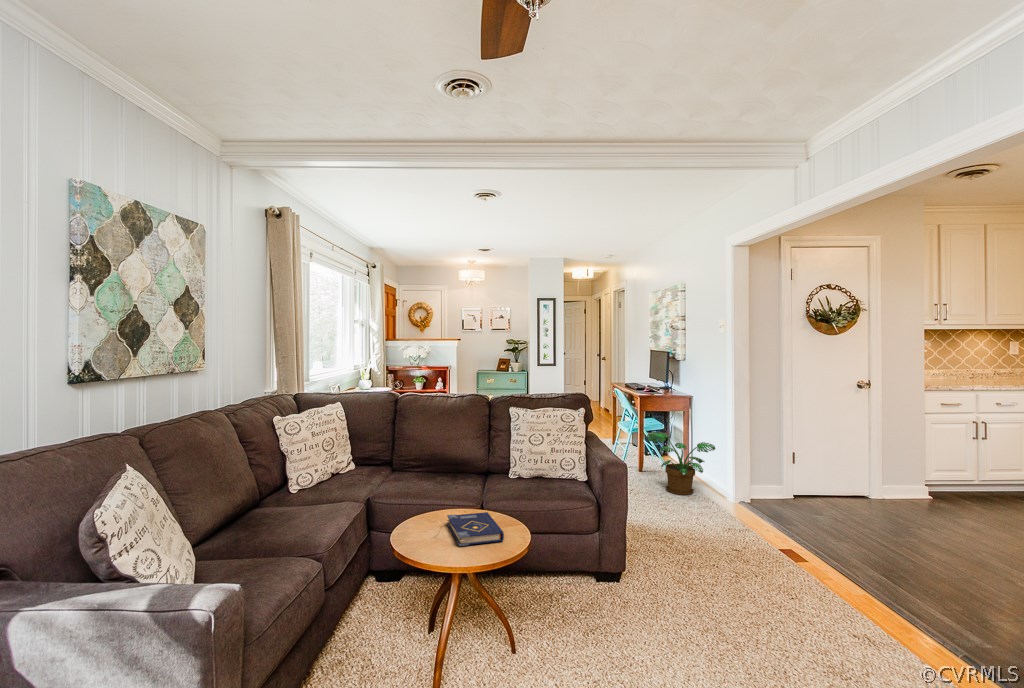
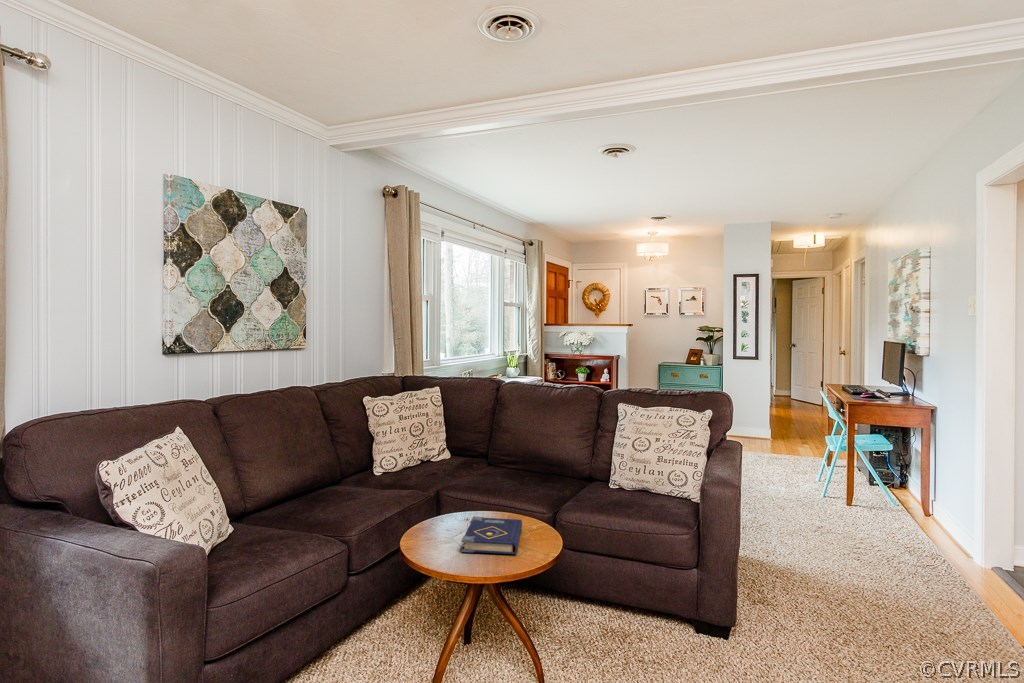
potted plant: present [646,432,715,495] -> none [850,452,963,547]

